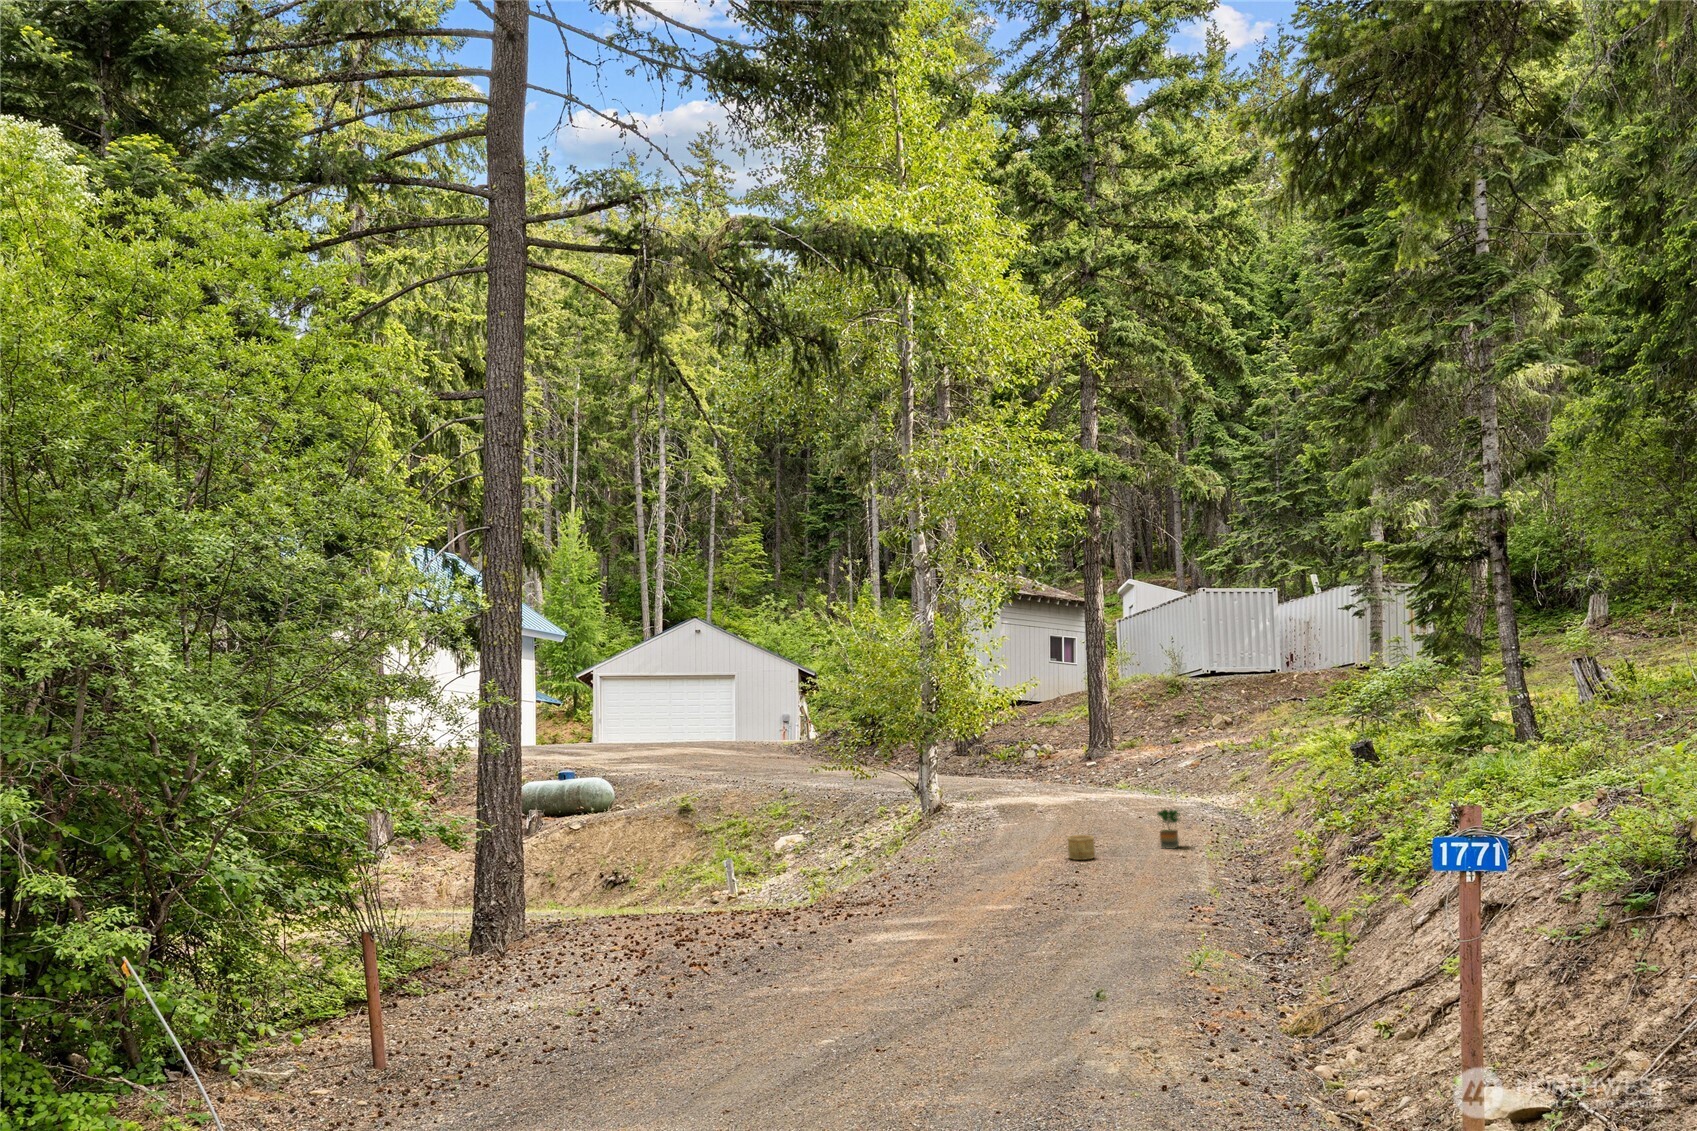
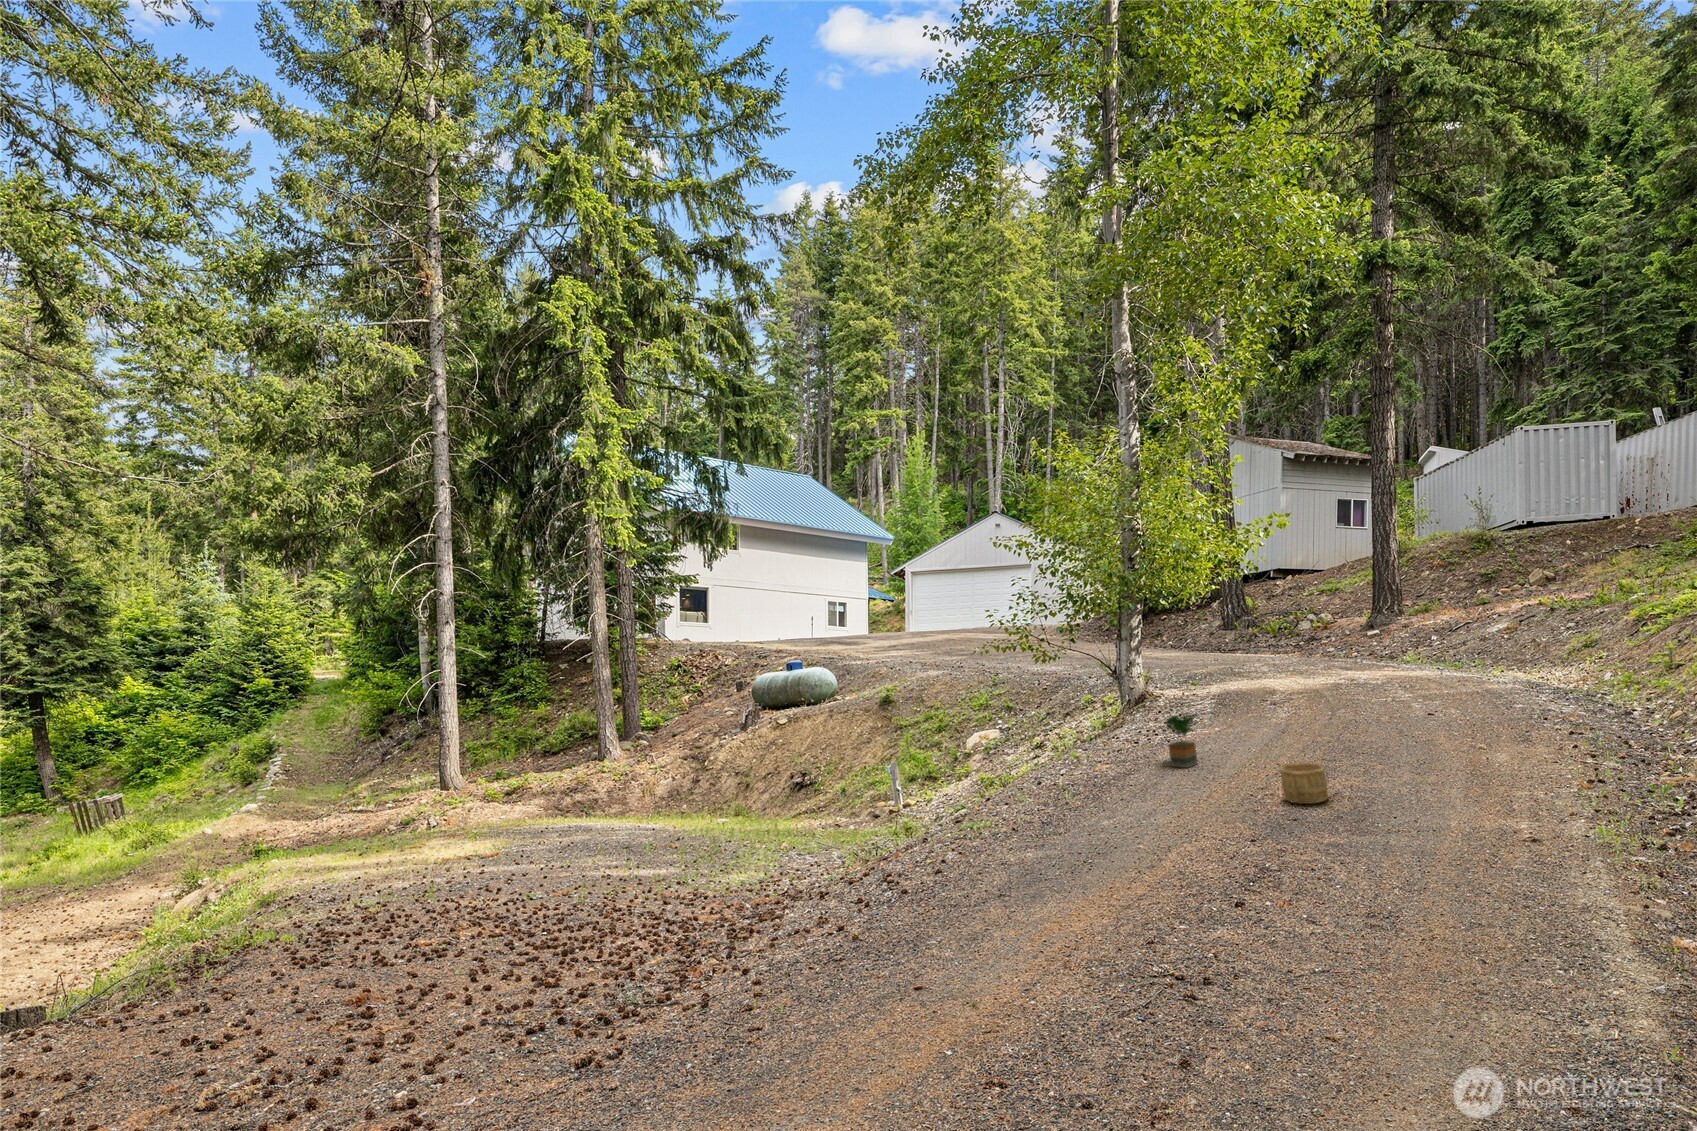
potted tree: present [1157,810,1180,849] -> present [1166,715,1198,768]

